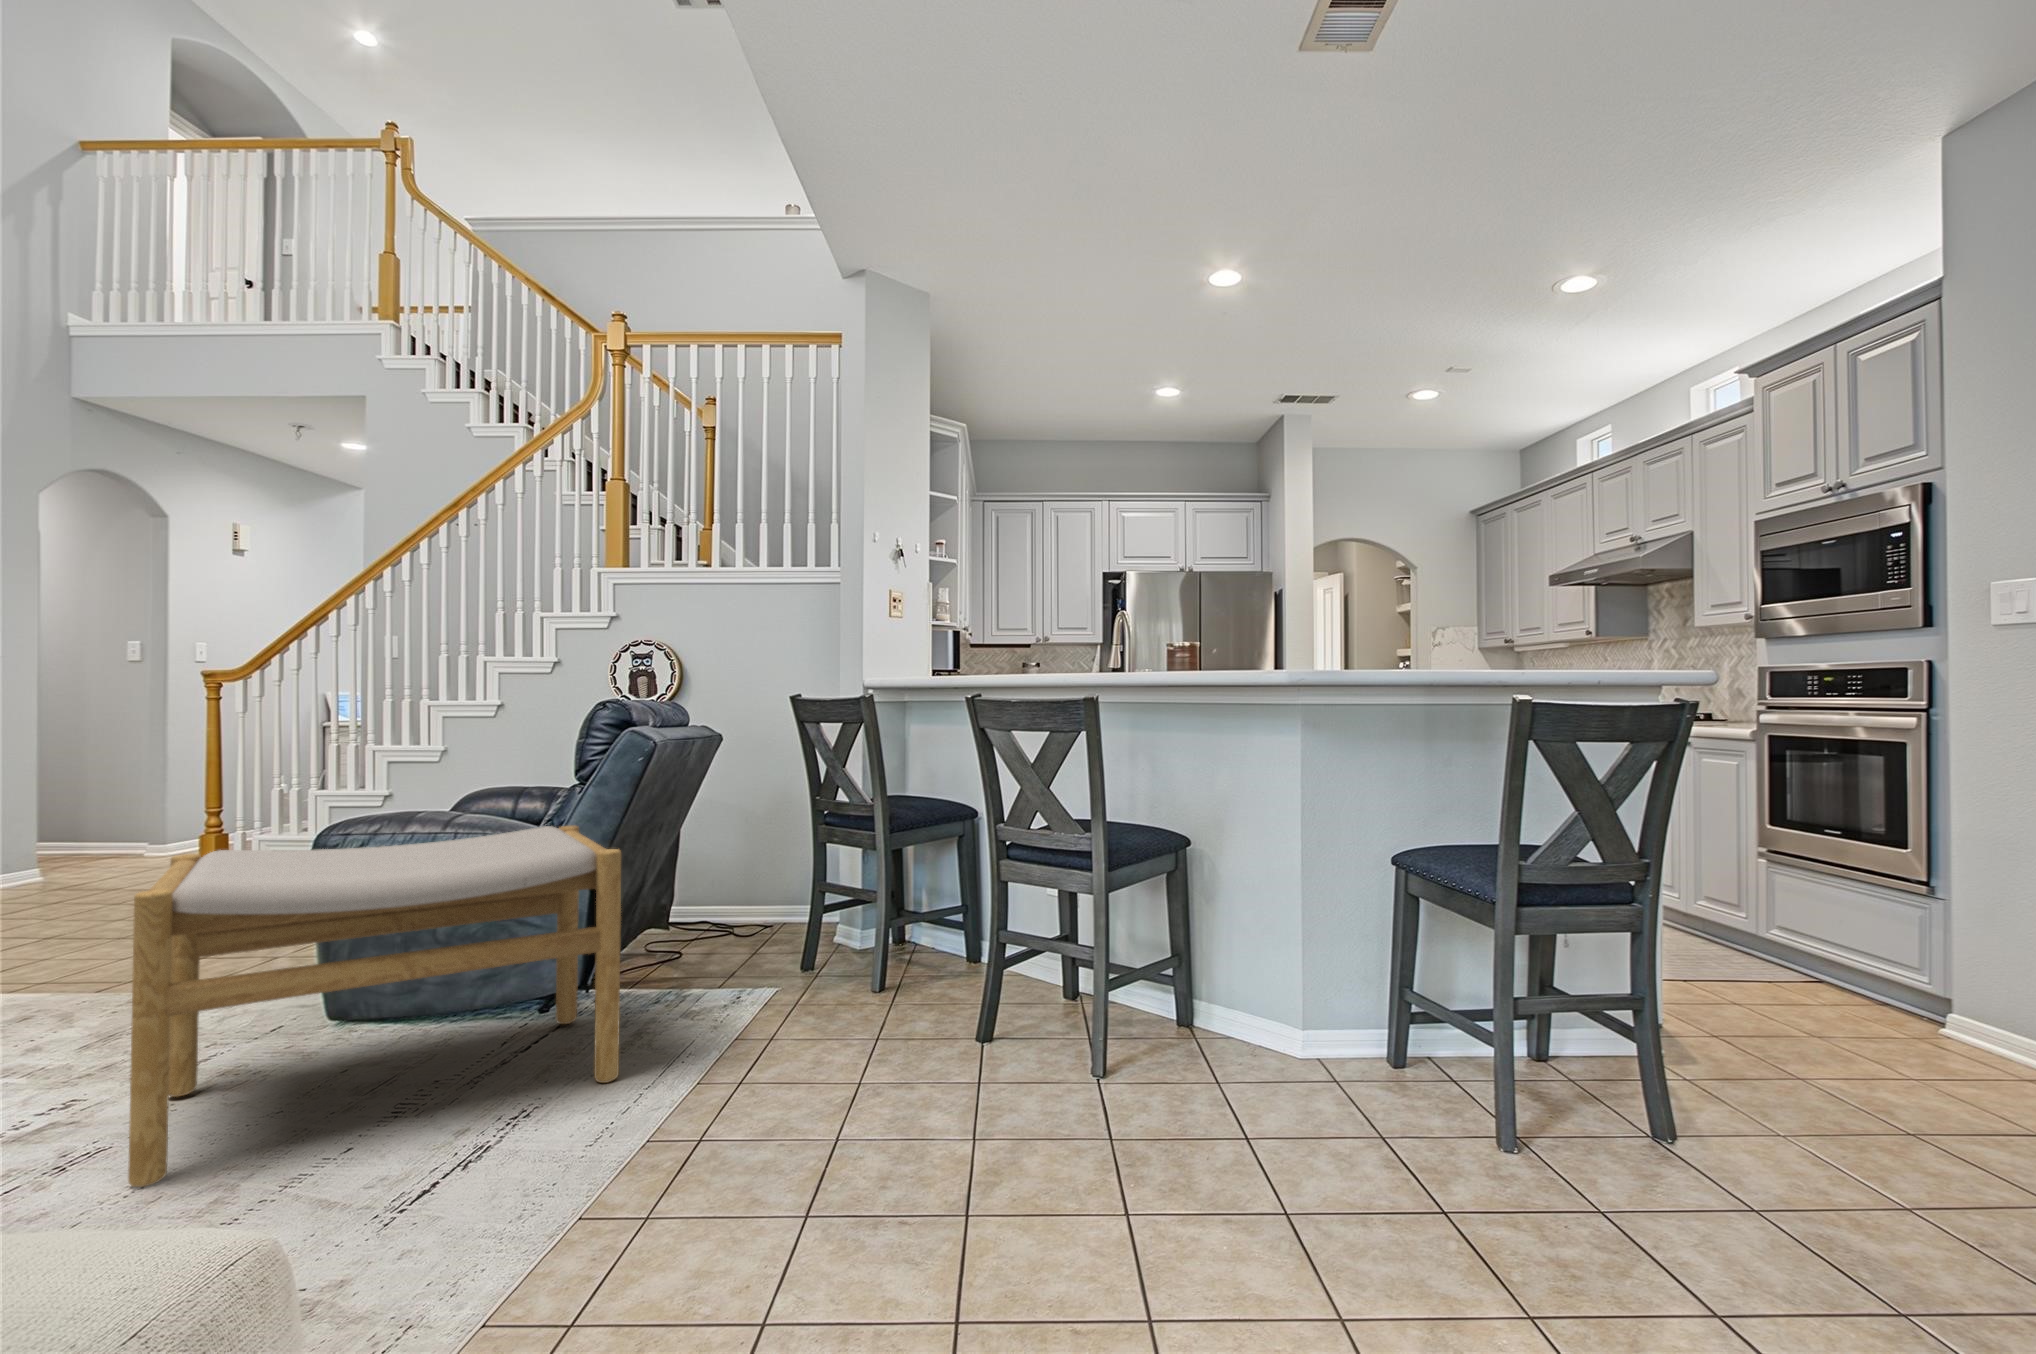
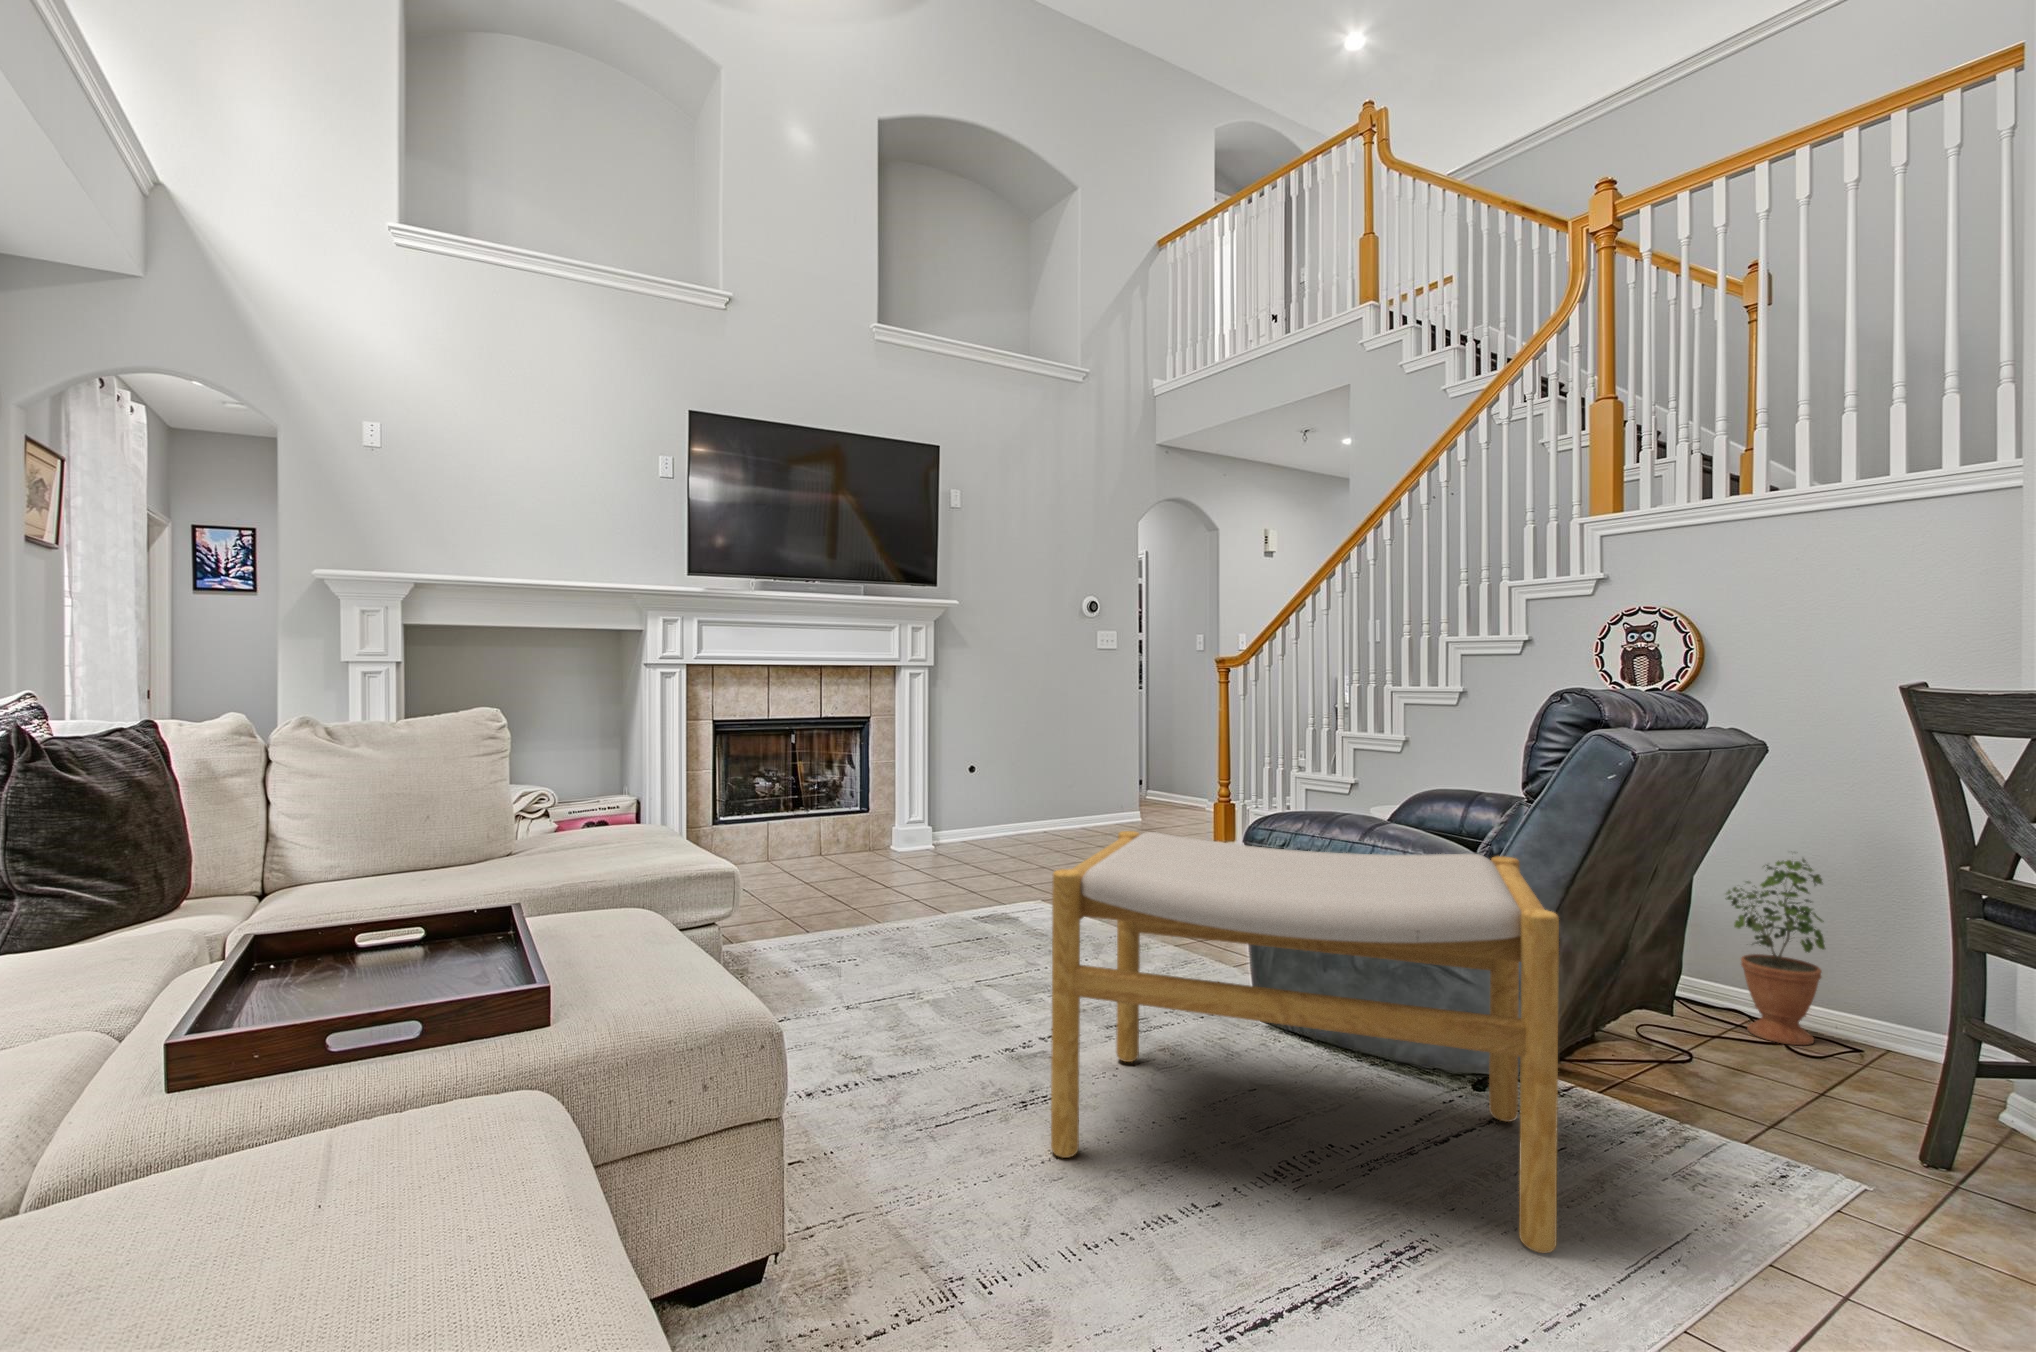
potted plant: none [696,806,752,933] -> present [1725,859,1825,1045]

